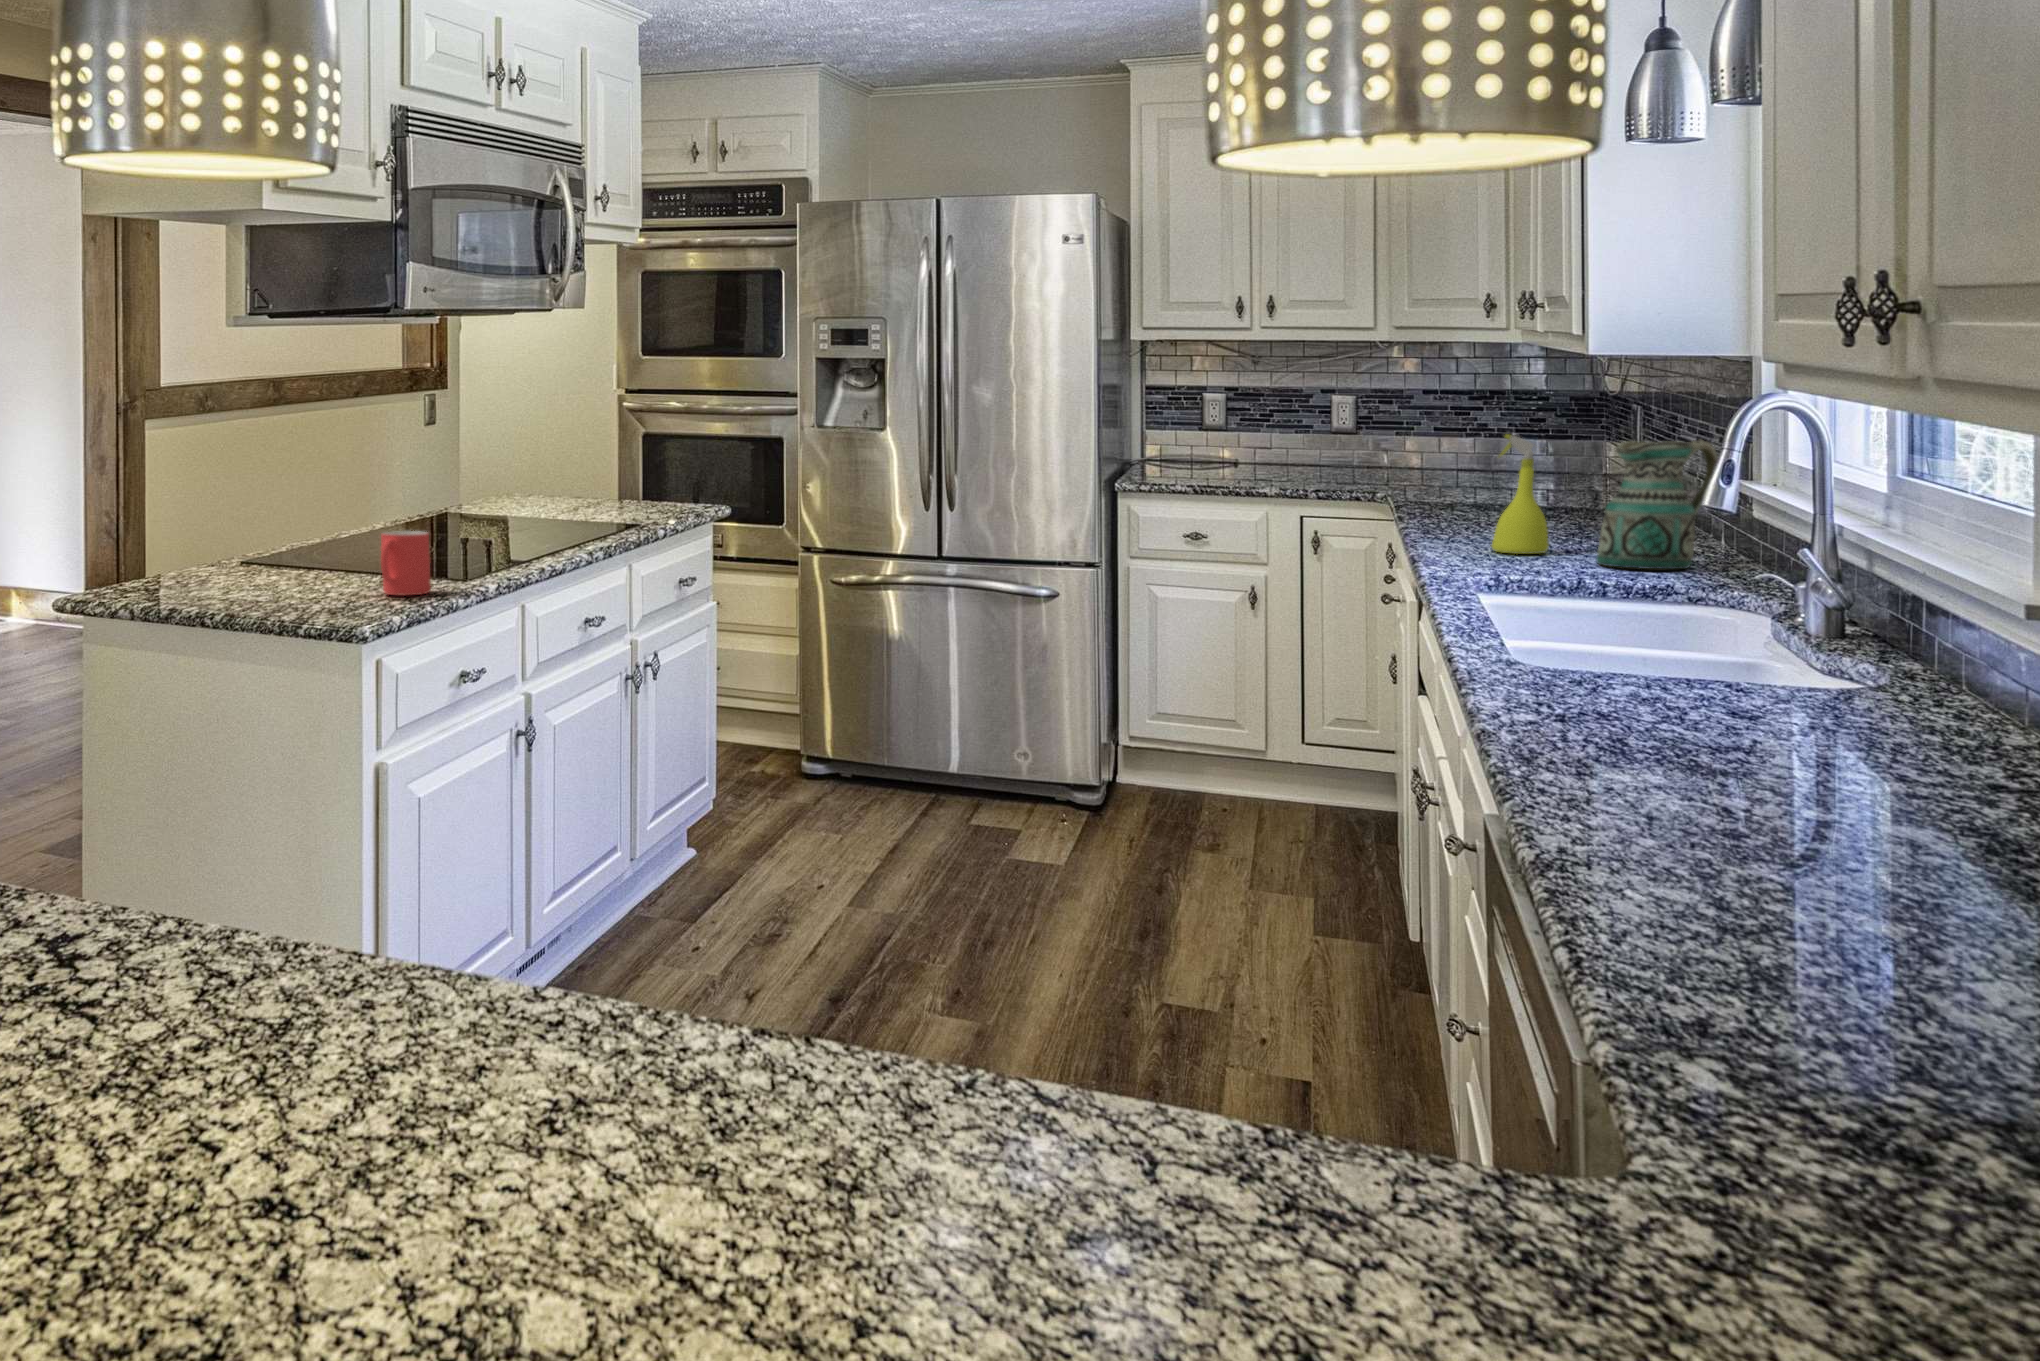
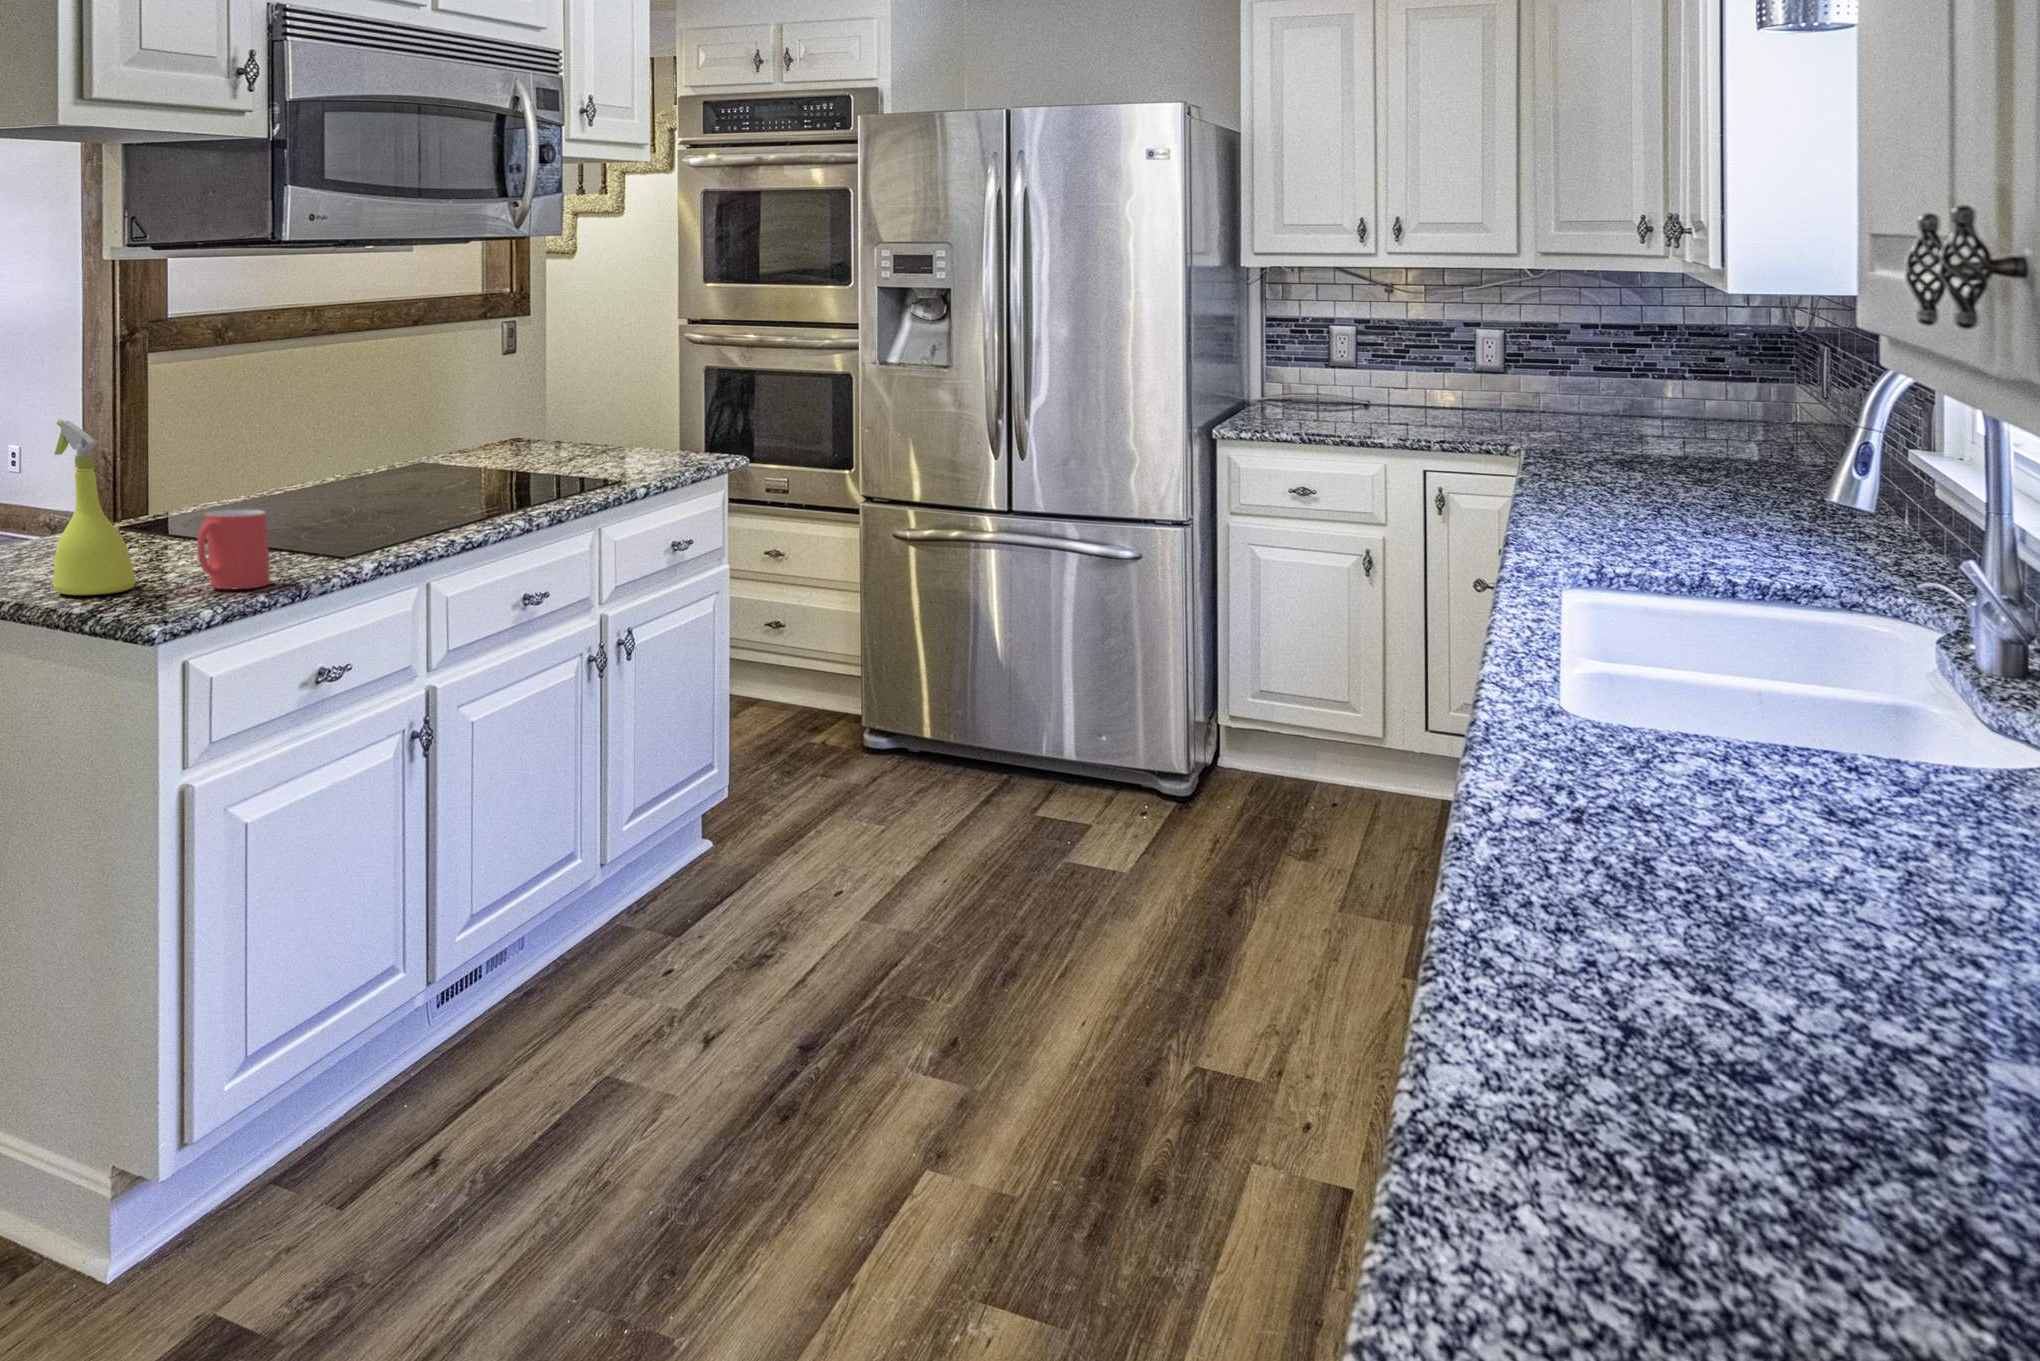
spray bottle: present [1492,434,1549,554] -> present [53,420,136,595]
ceramic pitcher: present [1596,440,1717,569] -> none [1736,397,1890,560]

